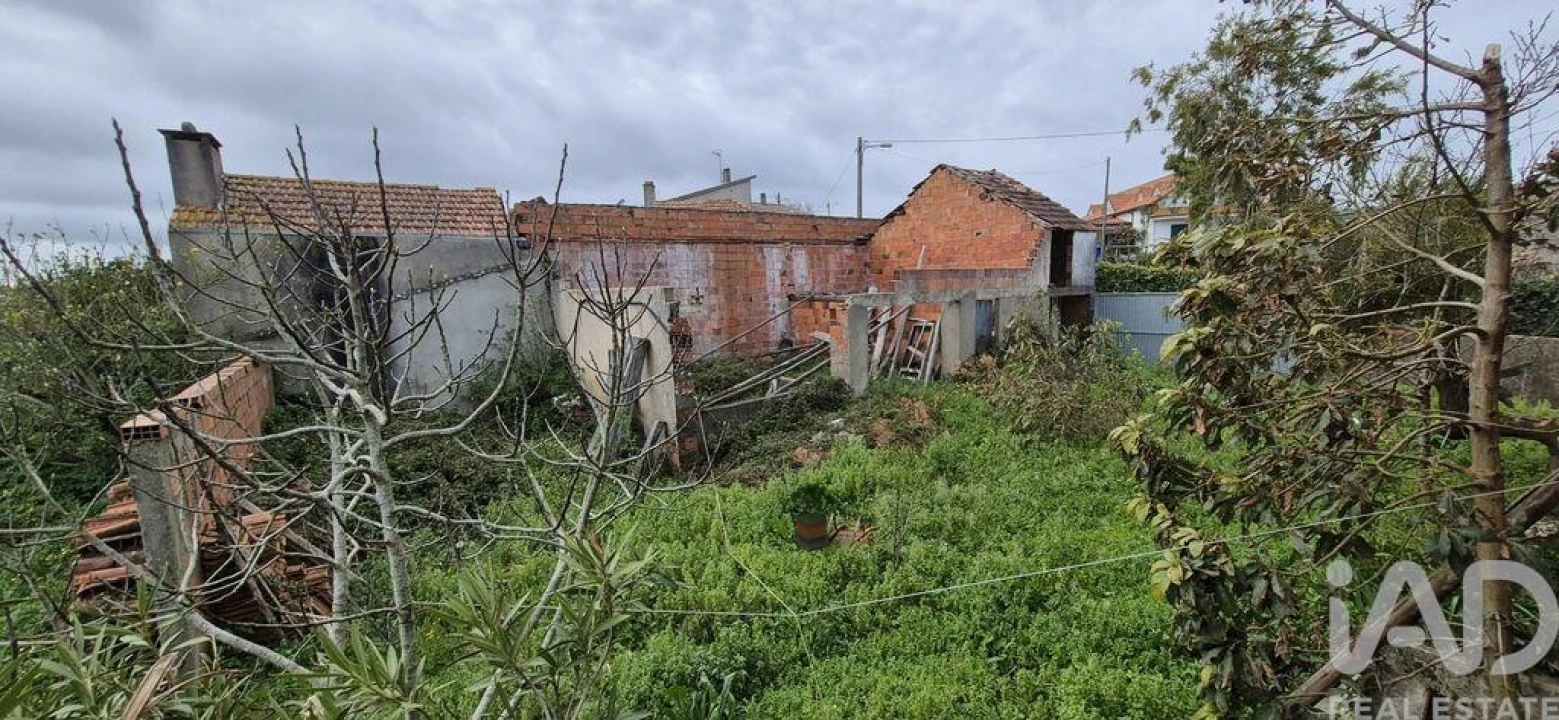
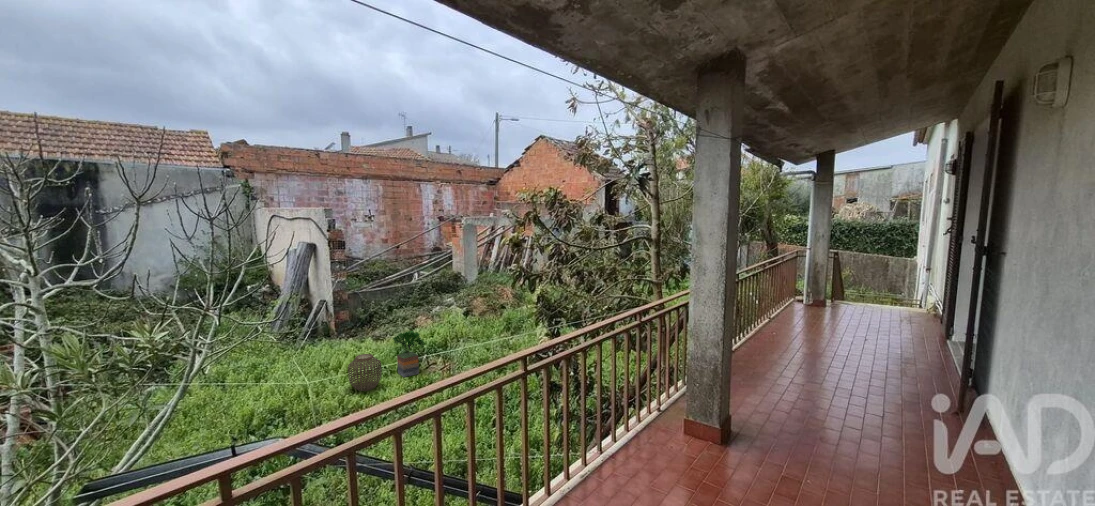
woven basket: none [737,517,782,571] -> present [348,354,382,391]

